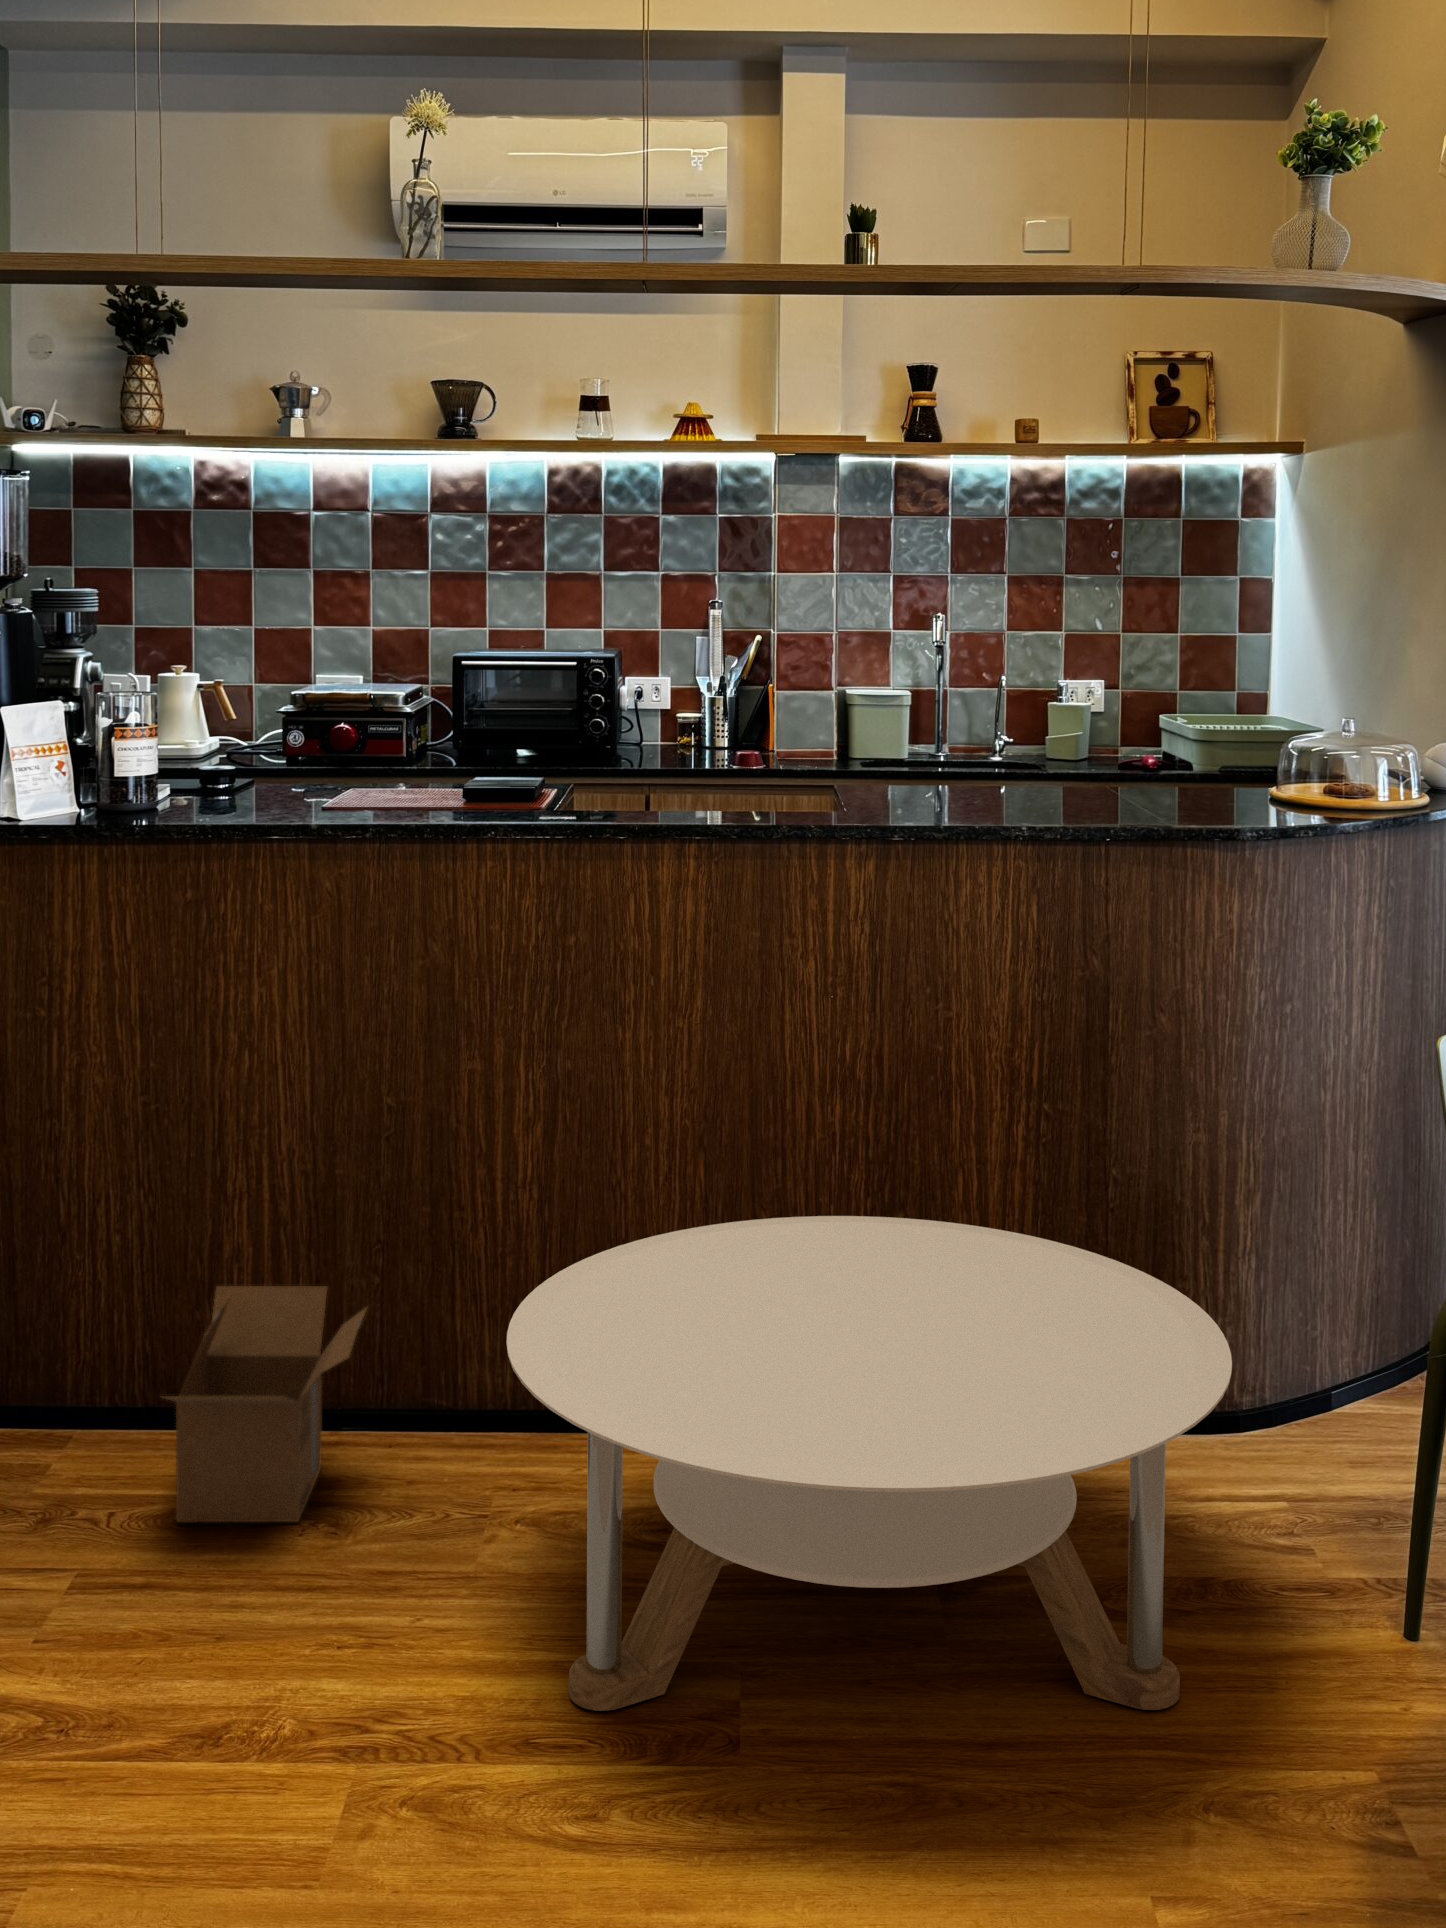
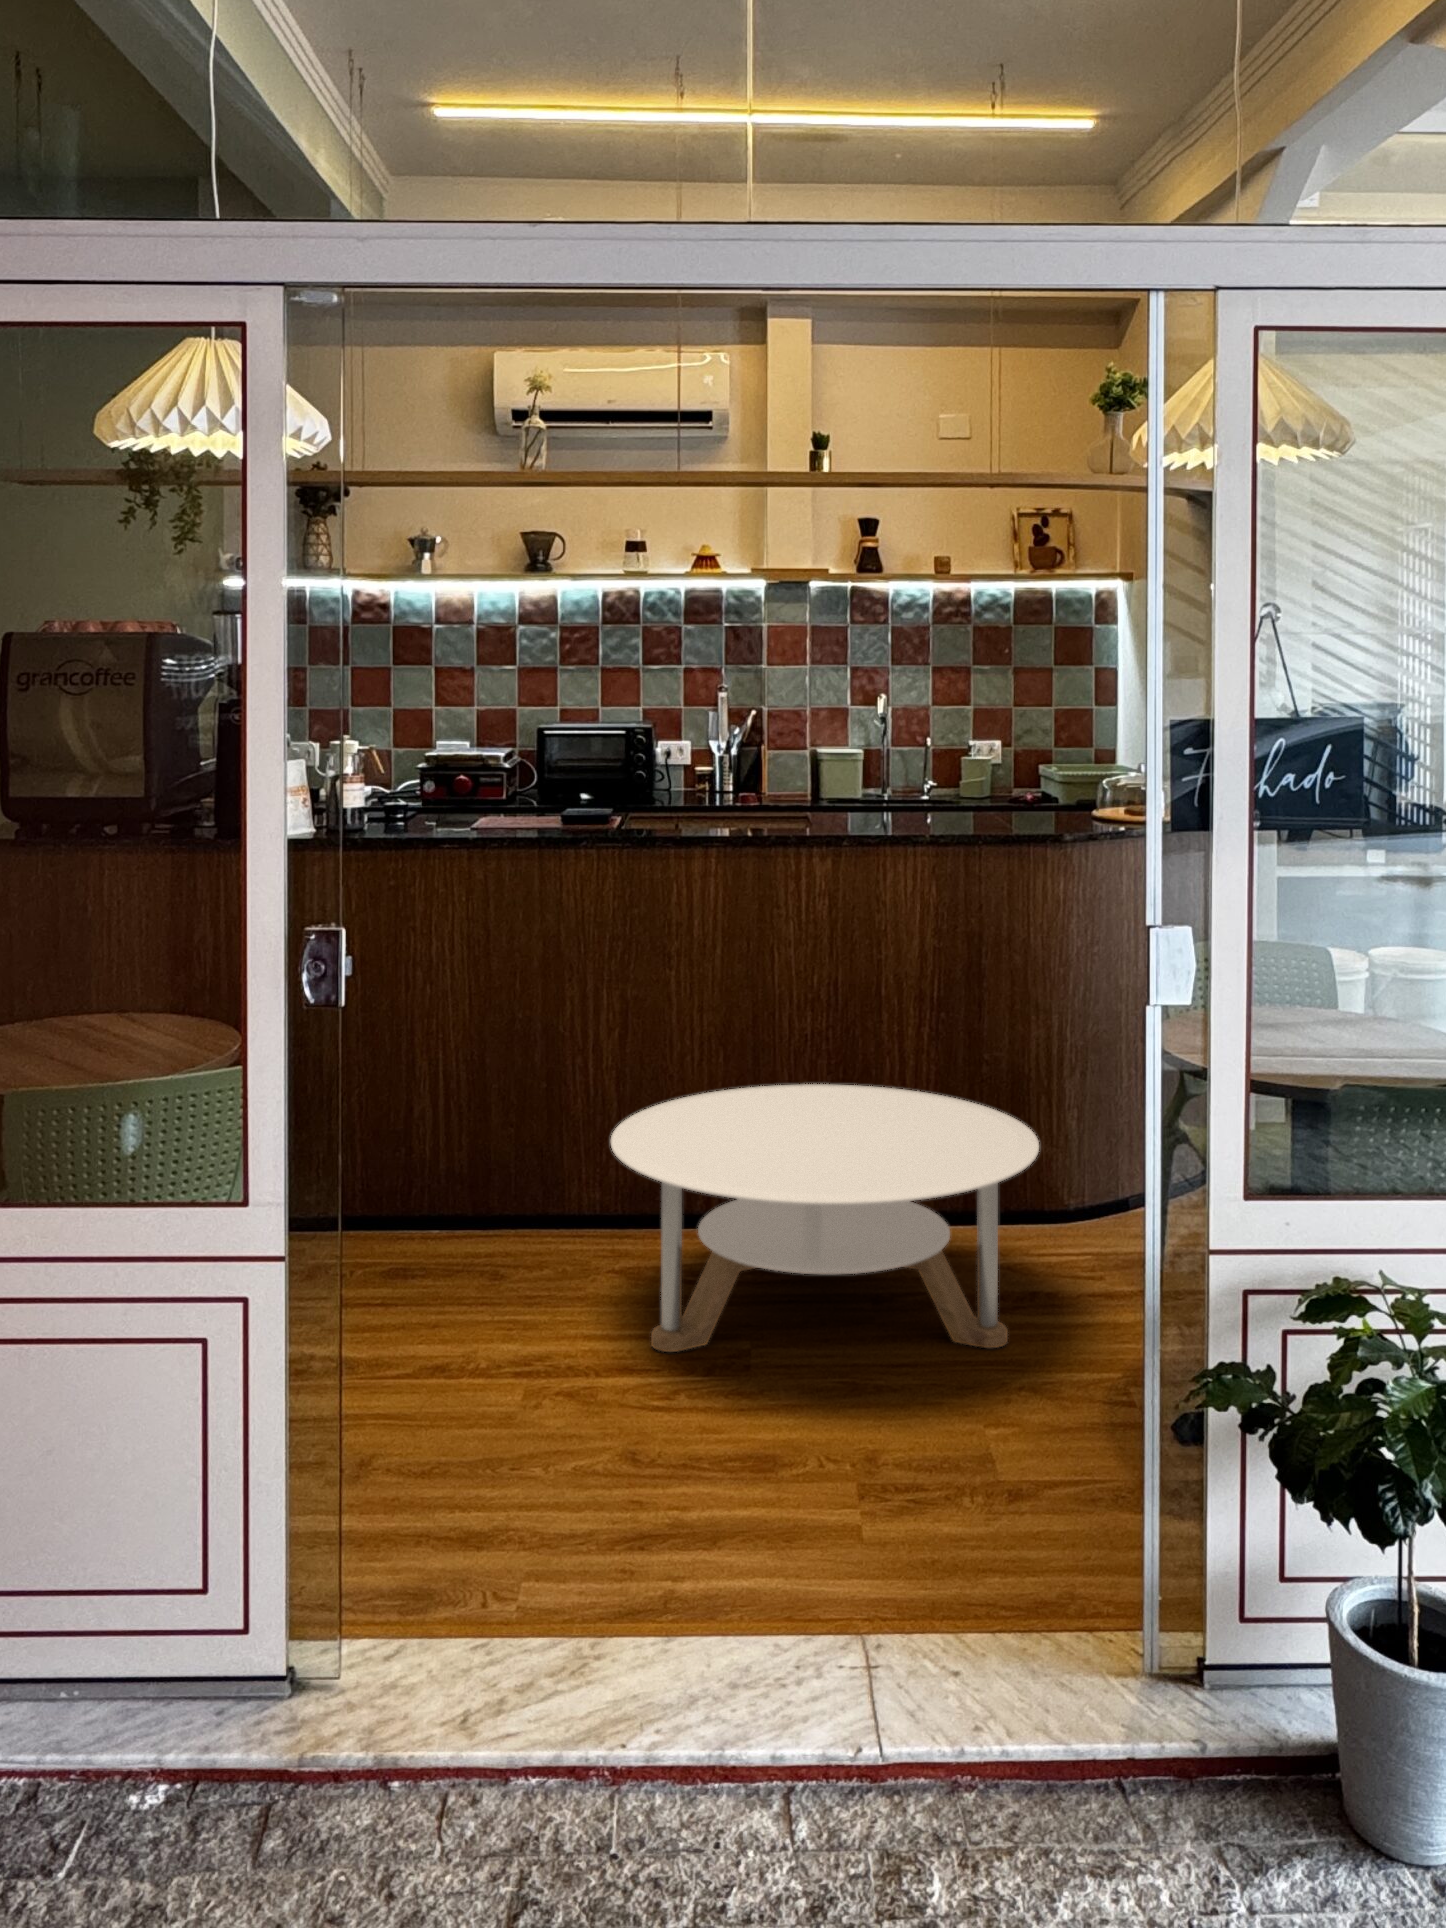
cardboard box: present [163,1286,367,1522] -> none [395,1132,515,1272]

